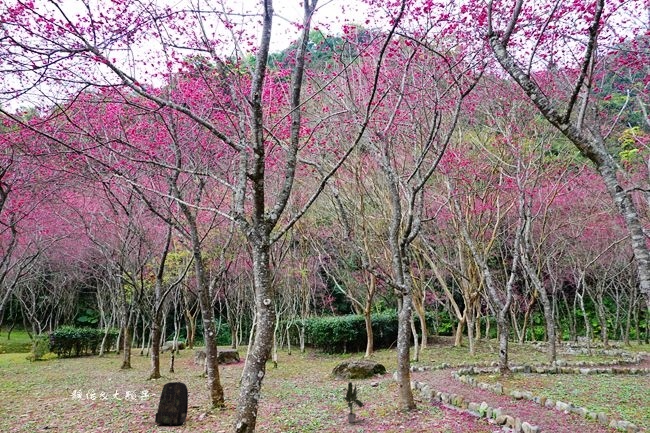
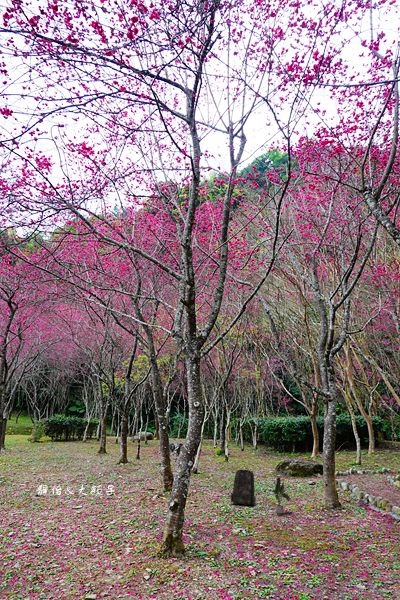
backpack: present [155,382,188,425] -> present [231,470,256,505]

